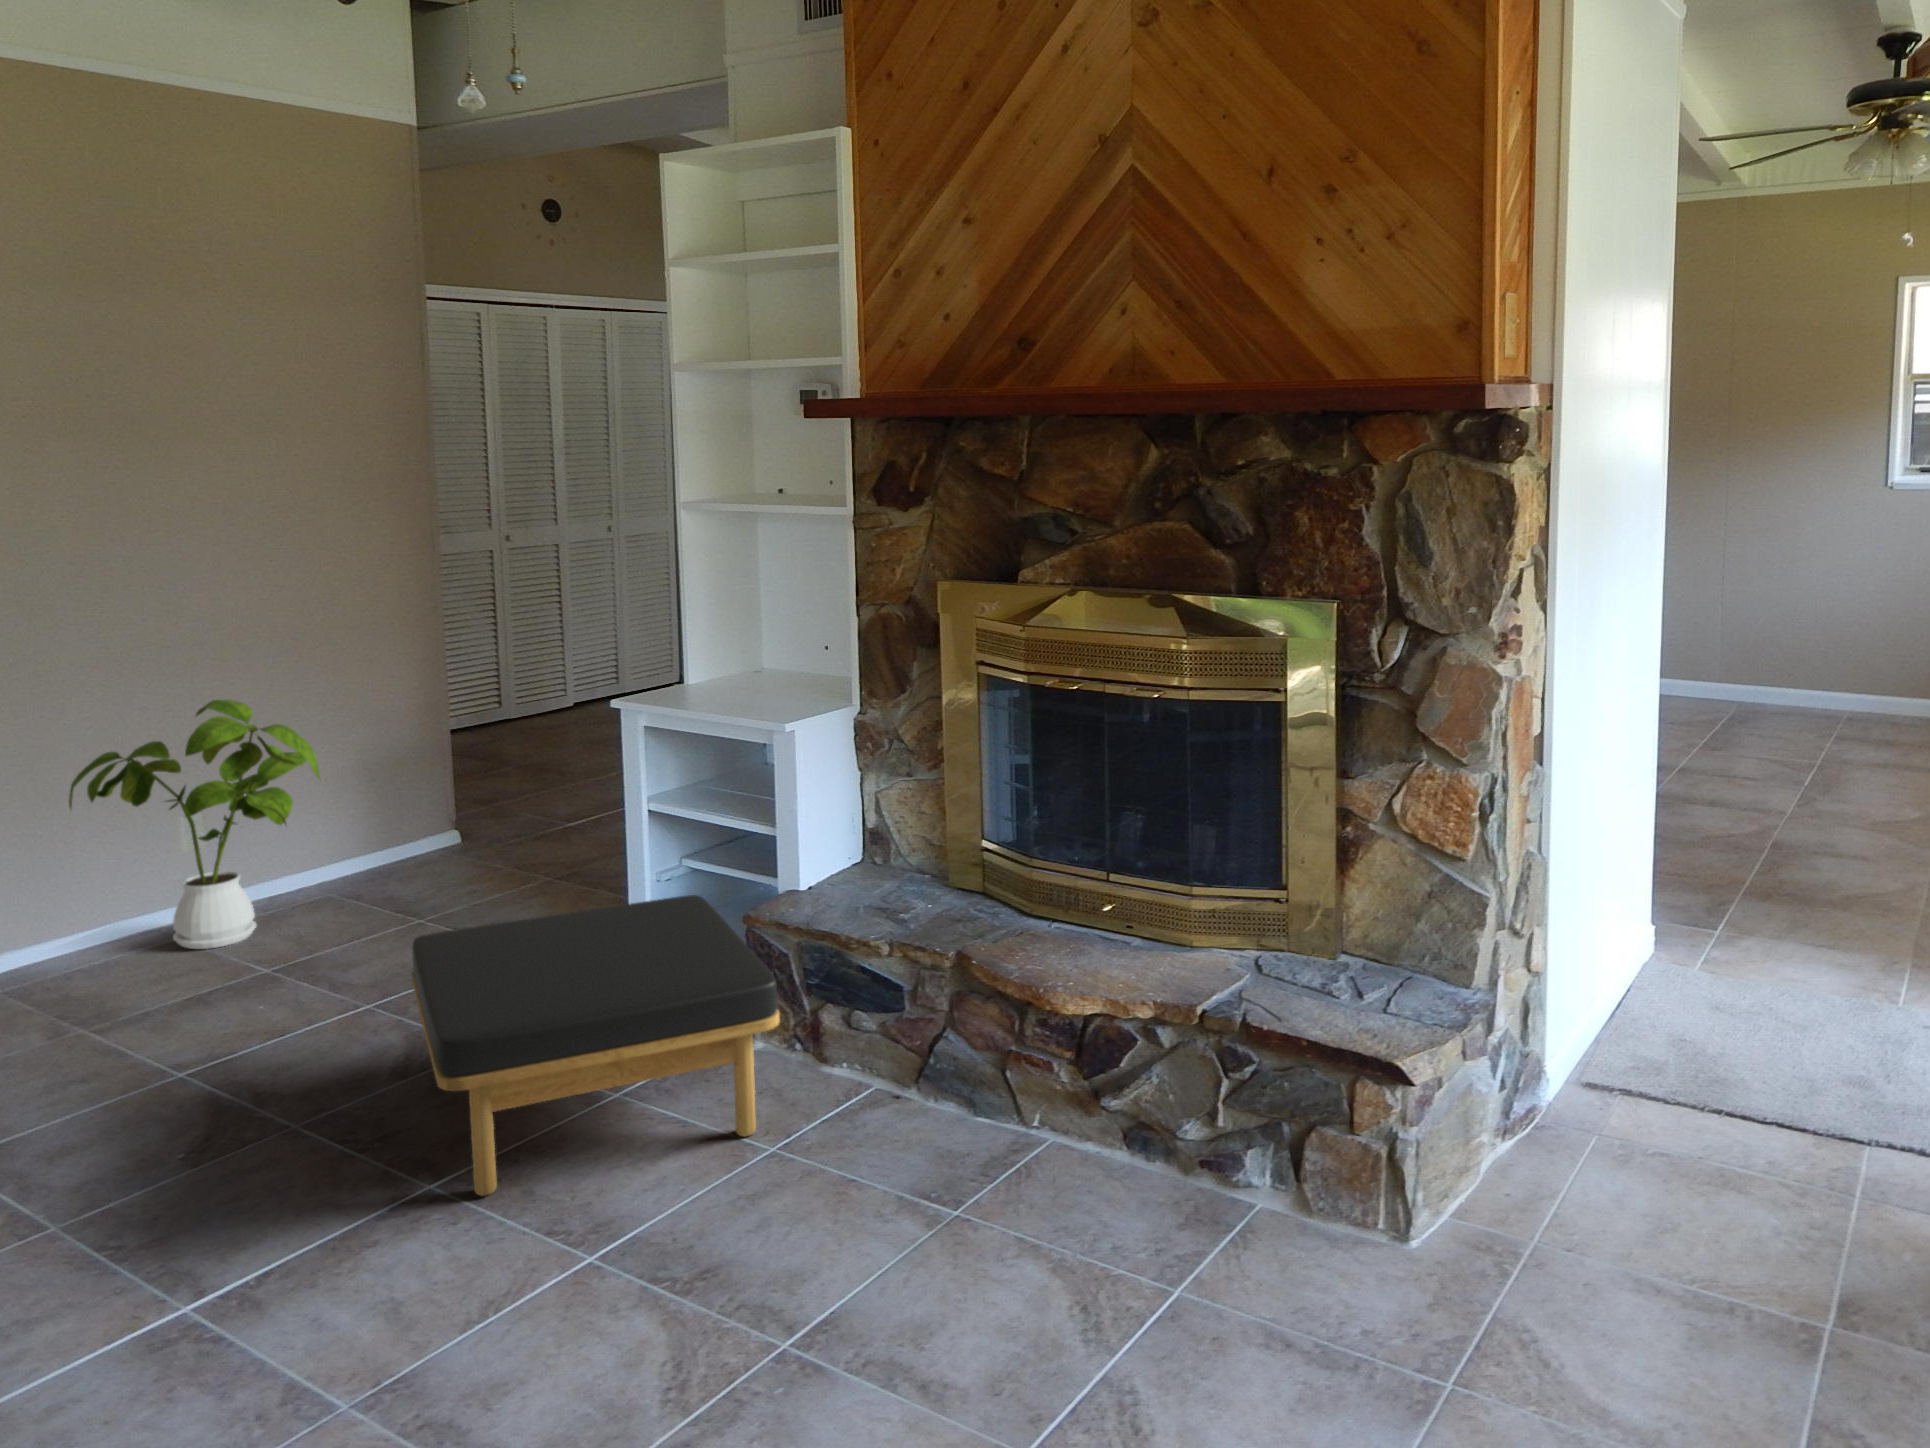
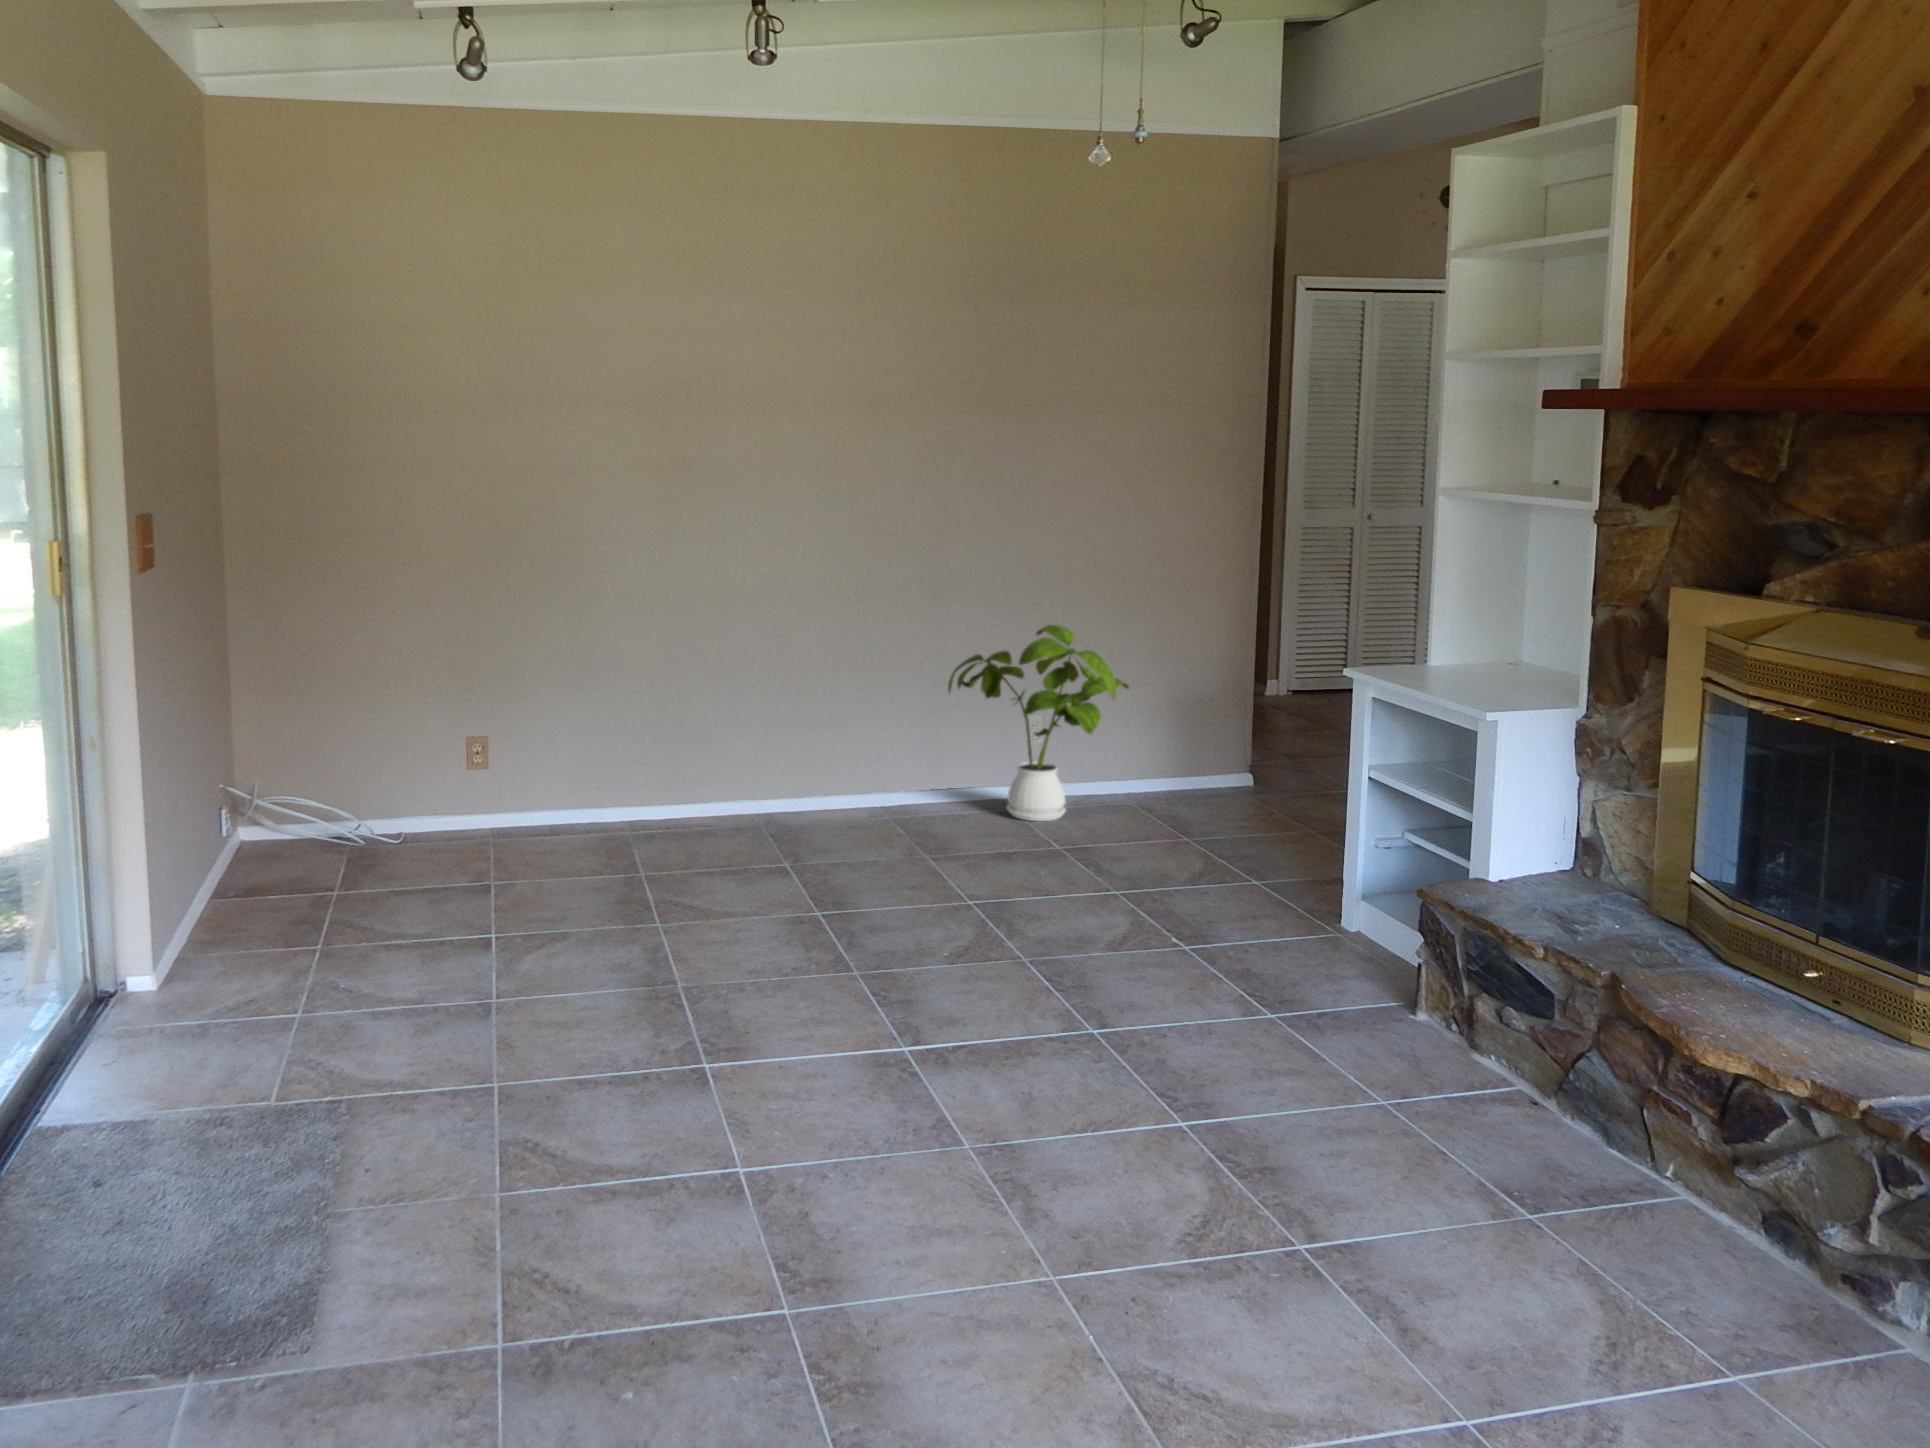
ottoman: present [412,895,780,1196] -> none [1101,837,1410,1084]

